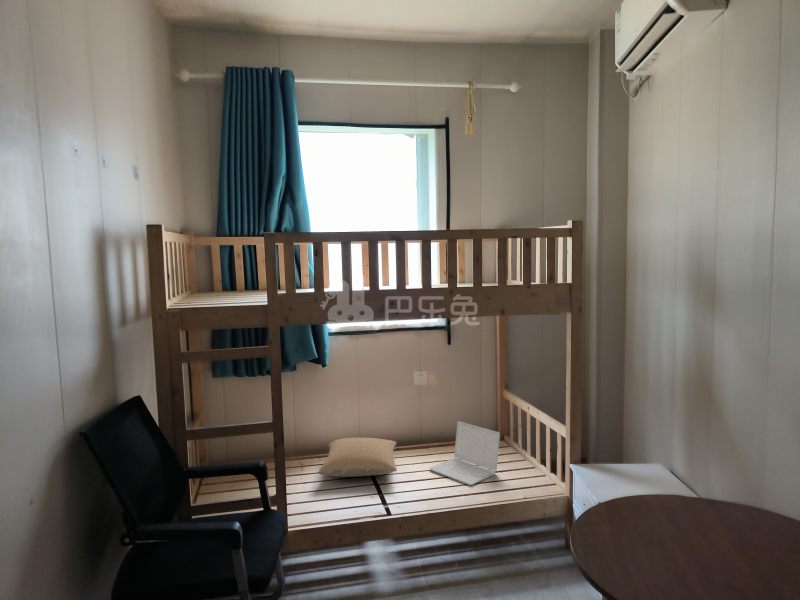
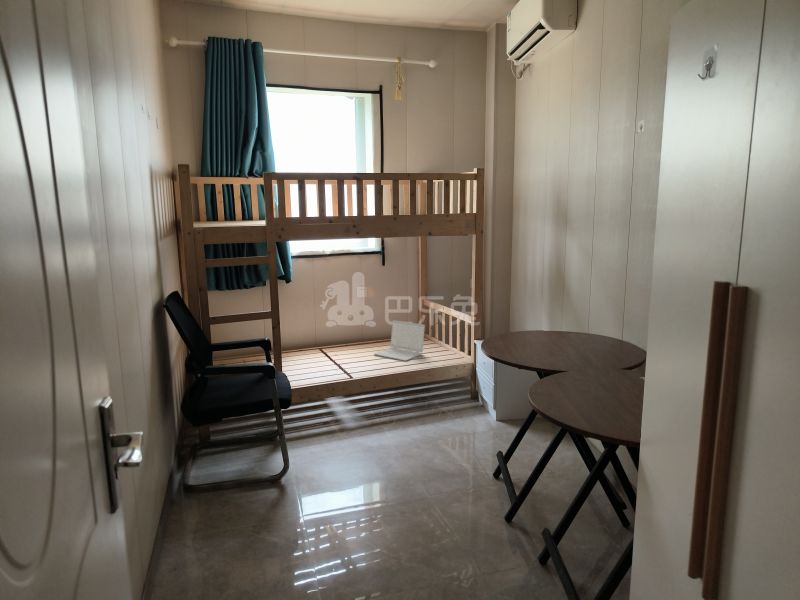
pillow: present [319,437,397,477] -> none [294,334,352,361]

